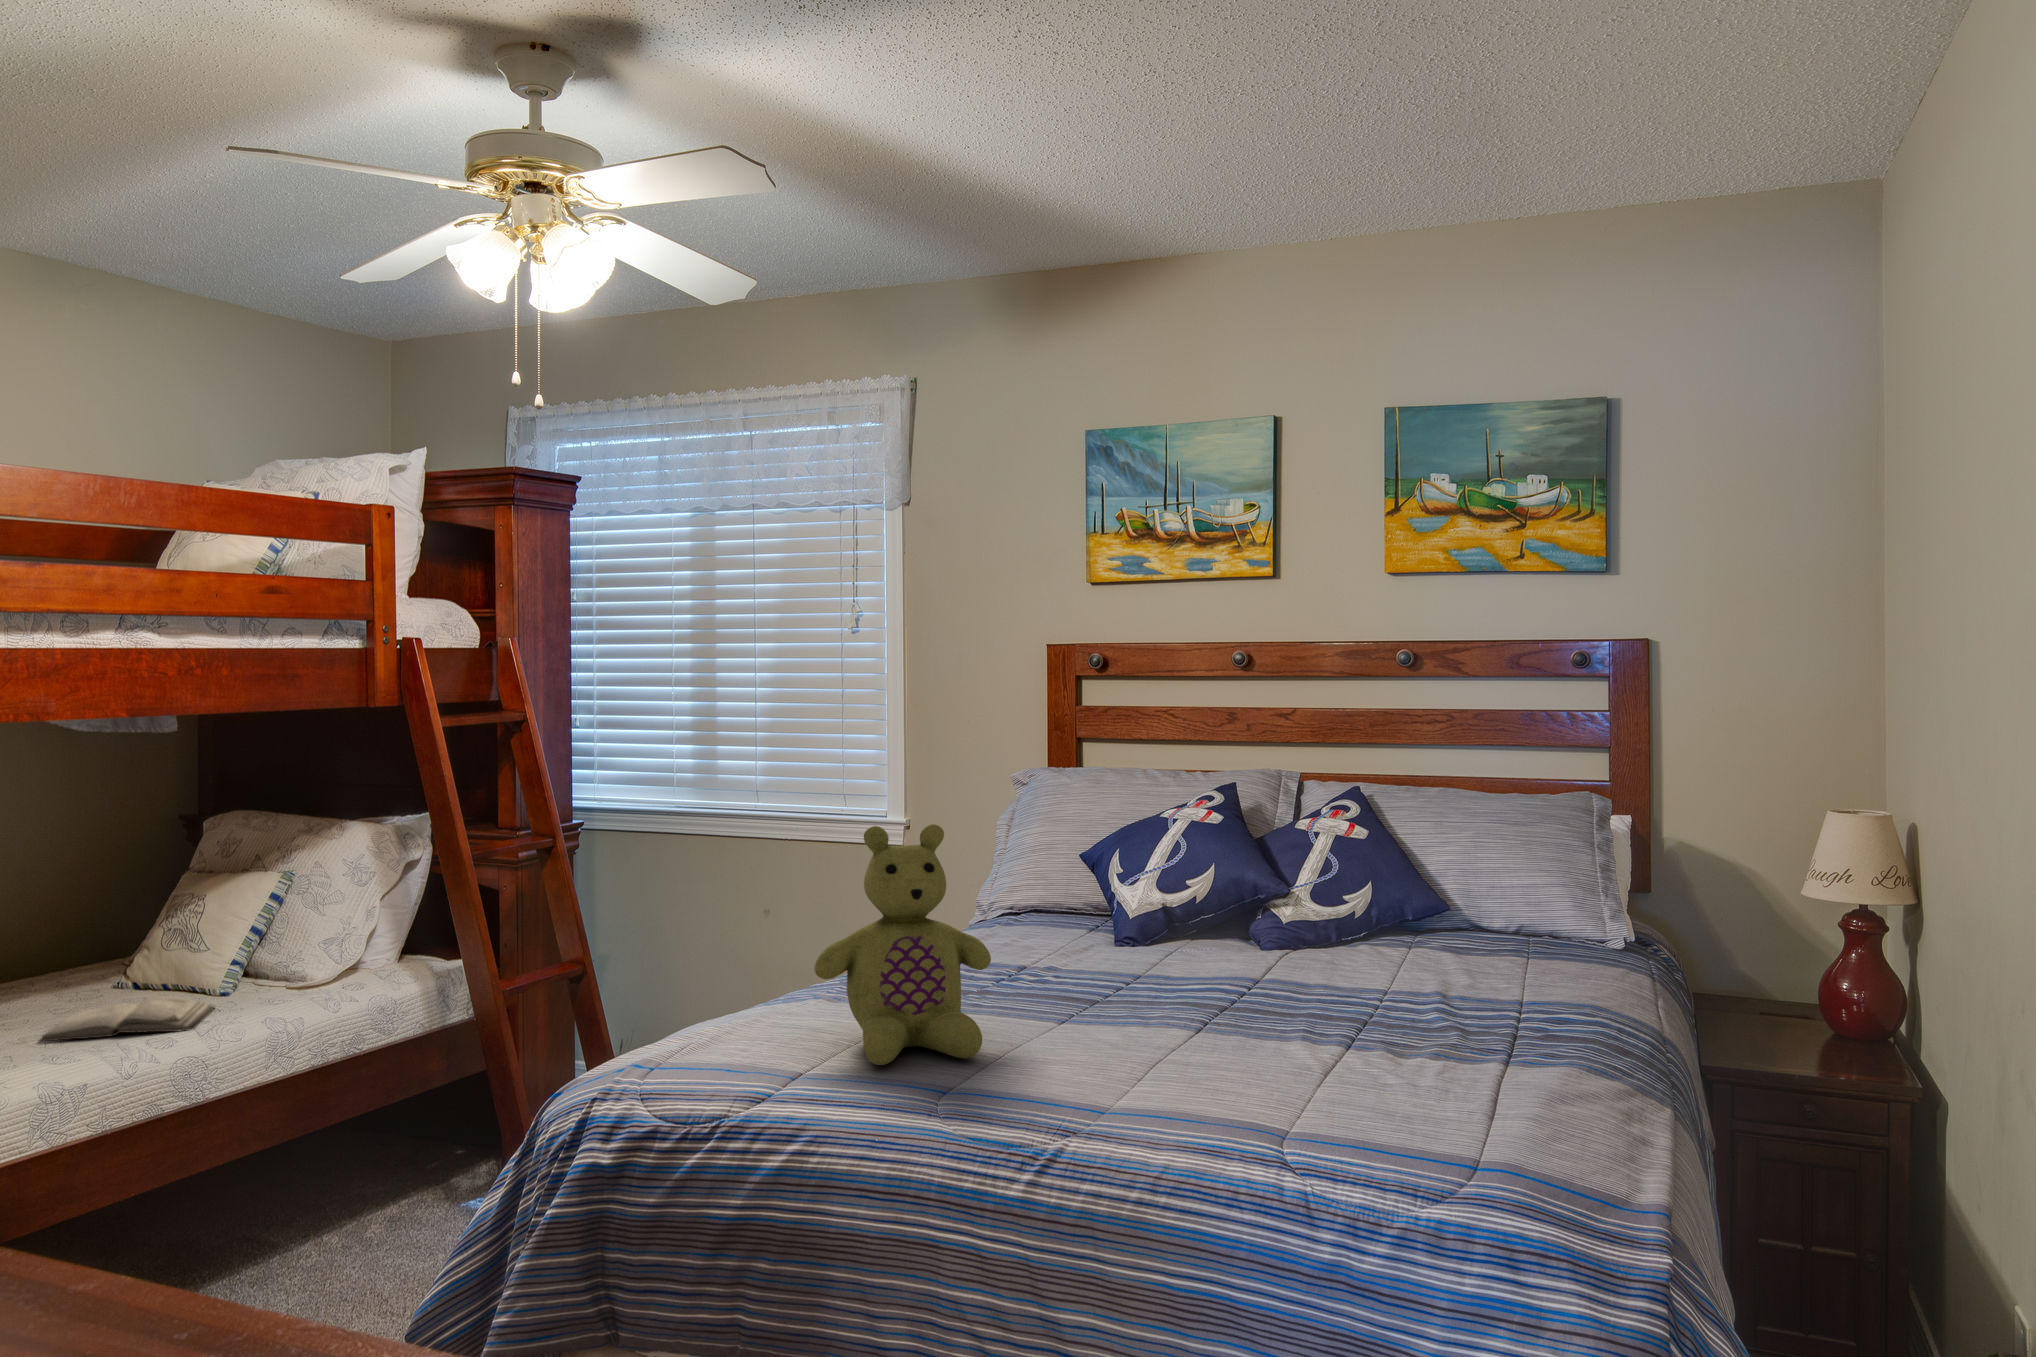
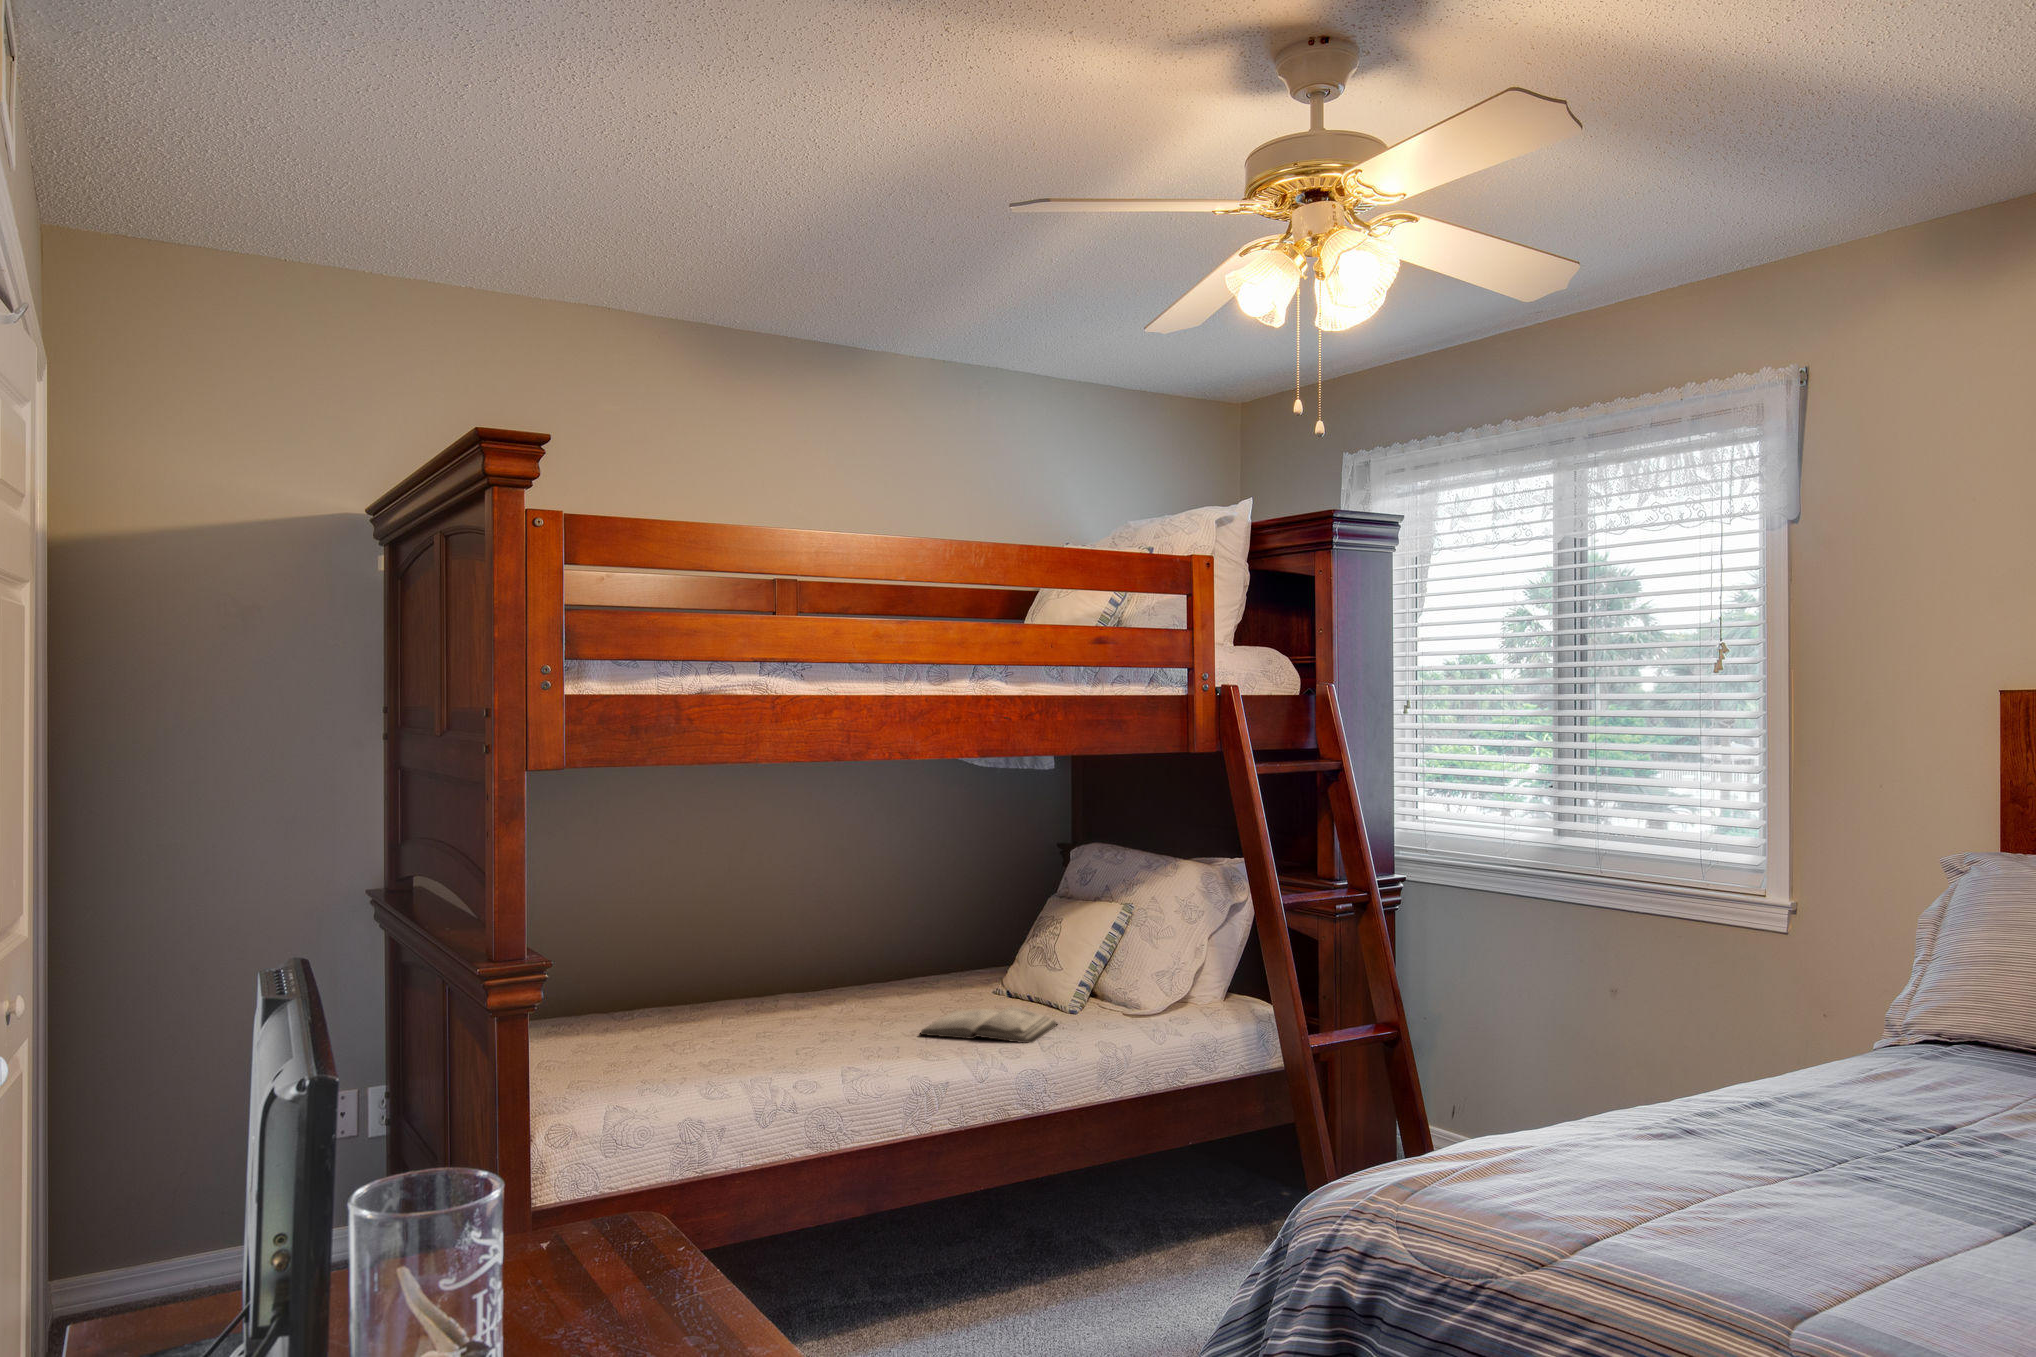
stuffed bear: present [814,824,991,1065] -> none [1631,914,1909,1266]

